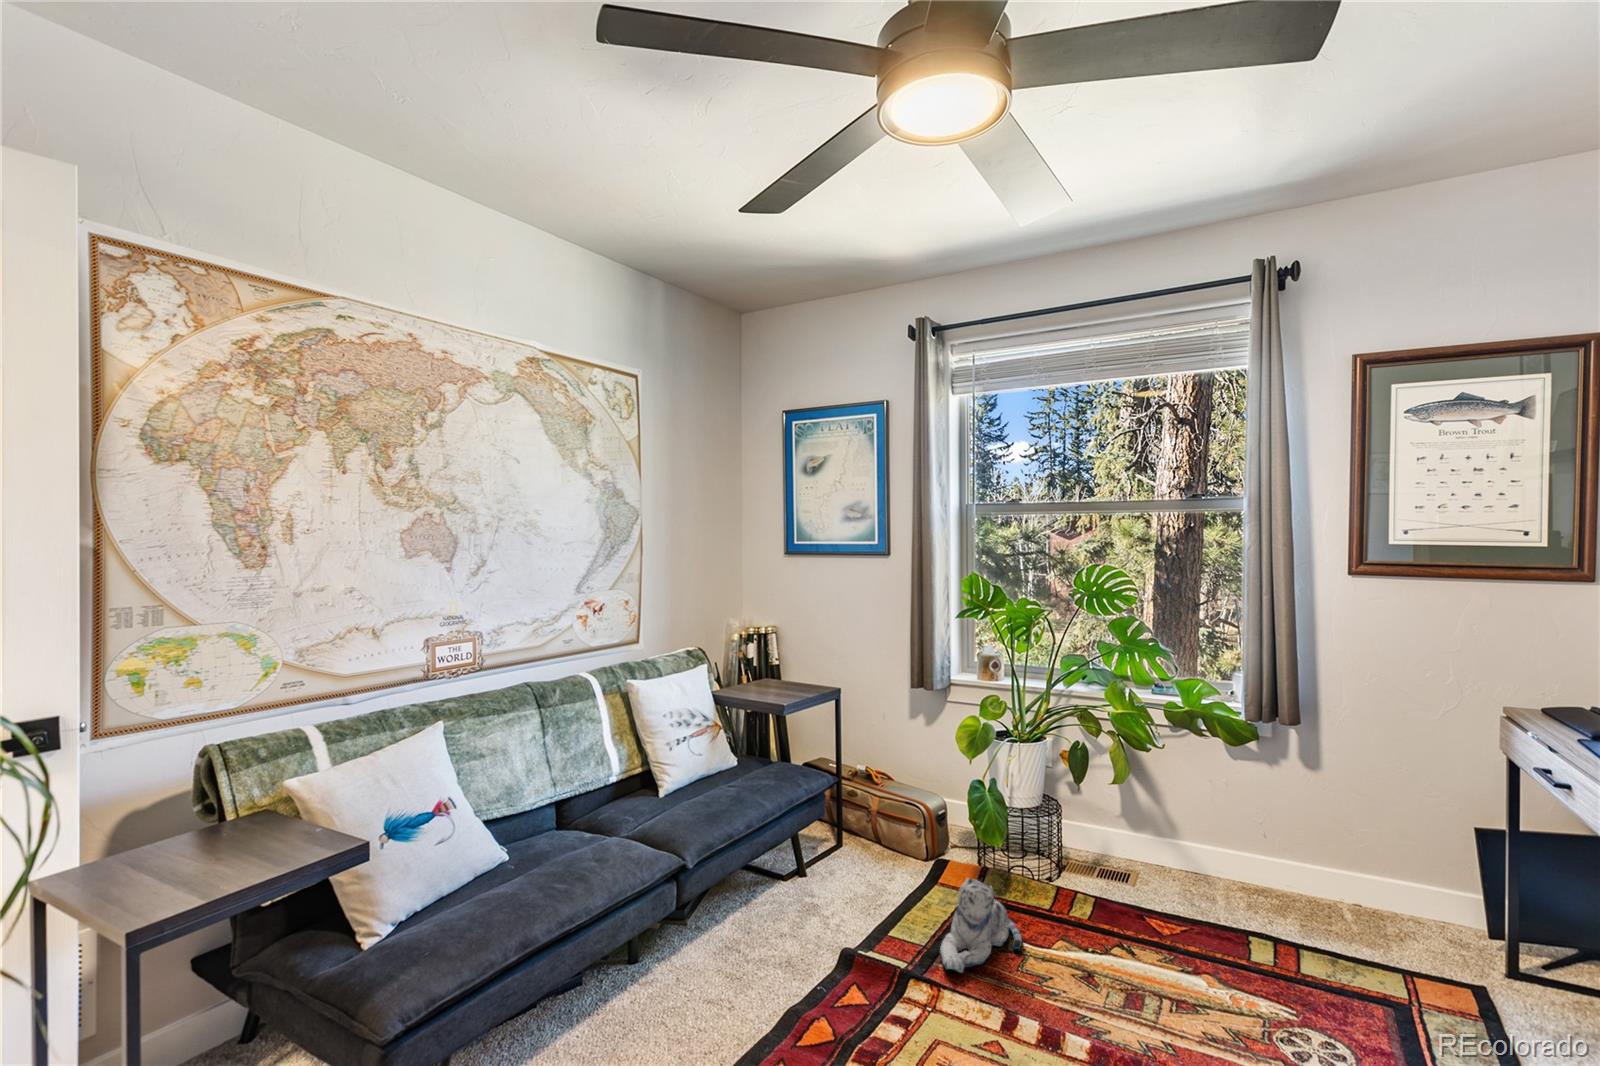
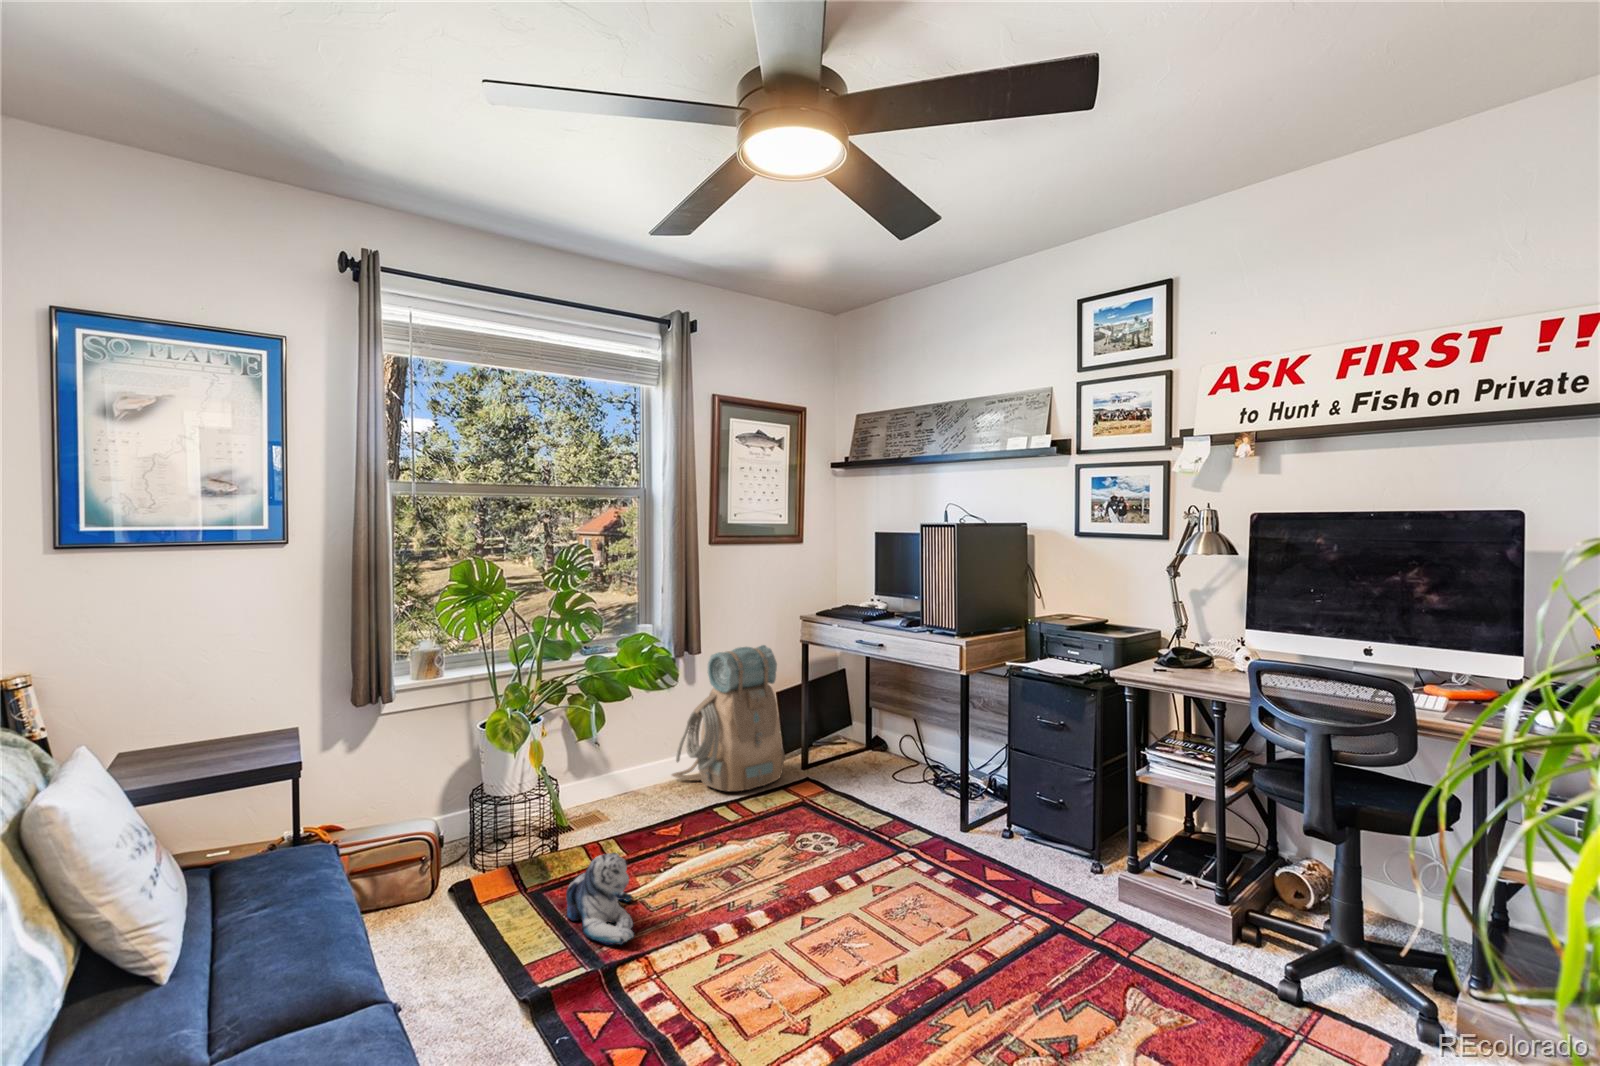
backpack: none [1267,732,1452,959] -> present [672,645,785,791]

